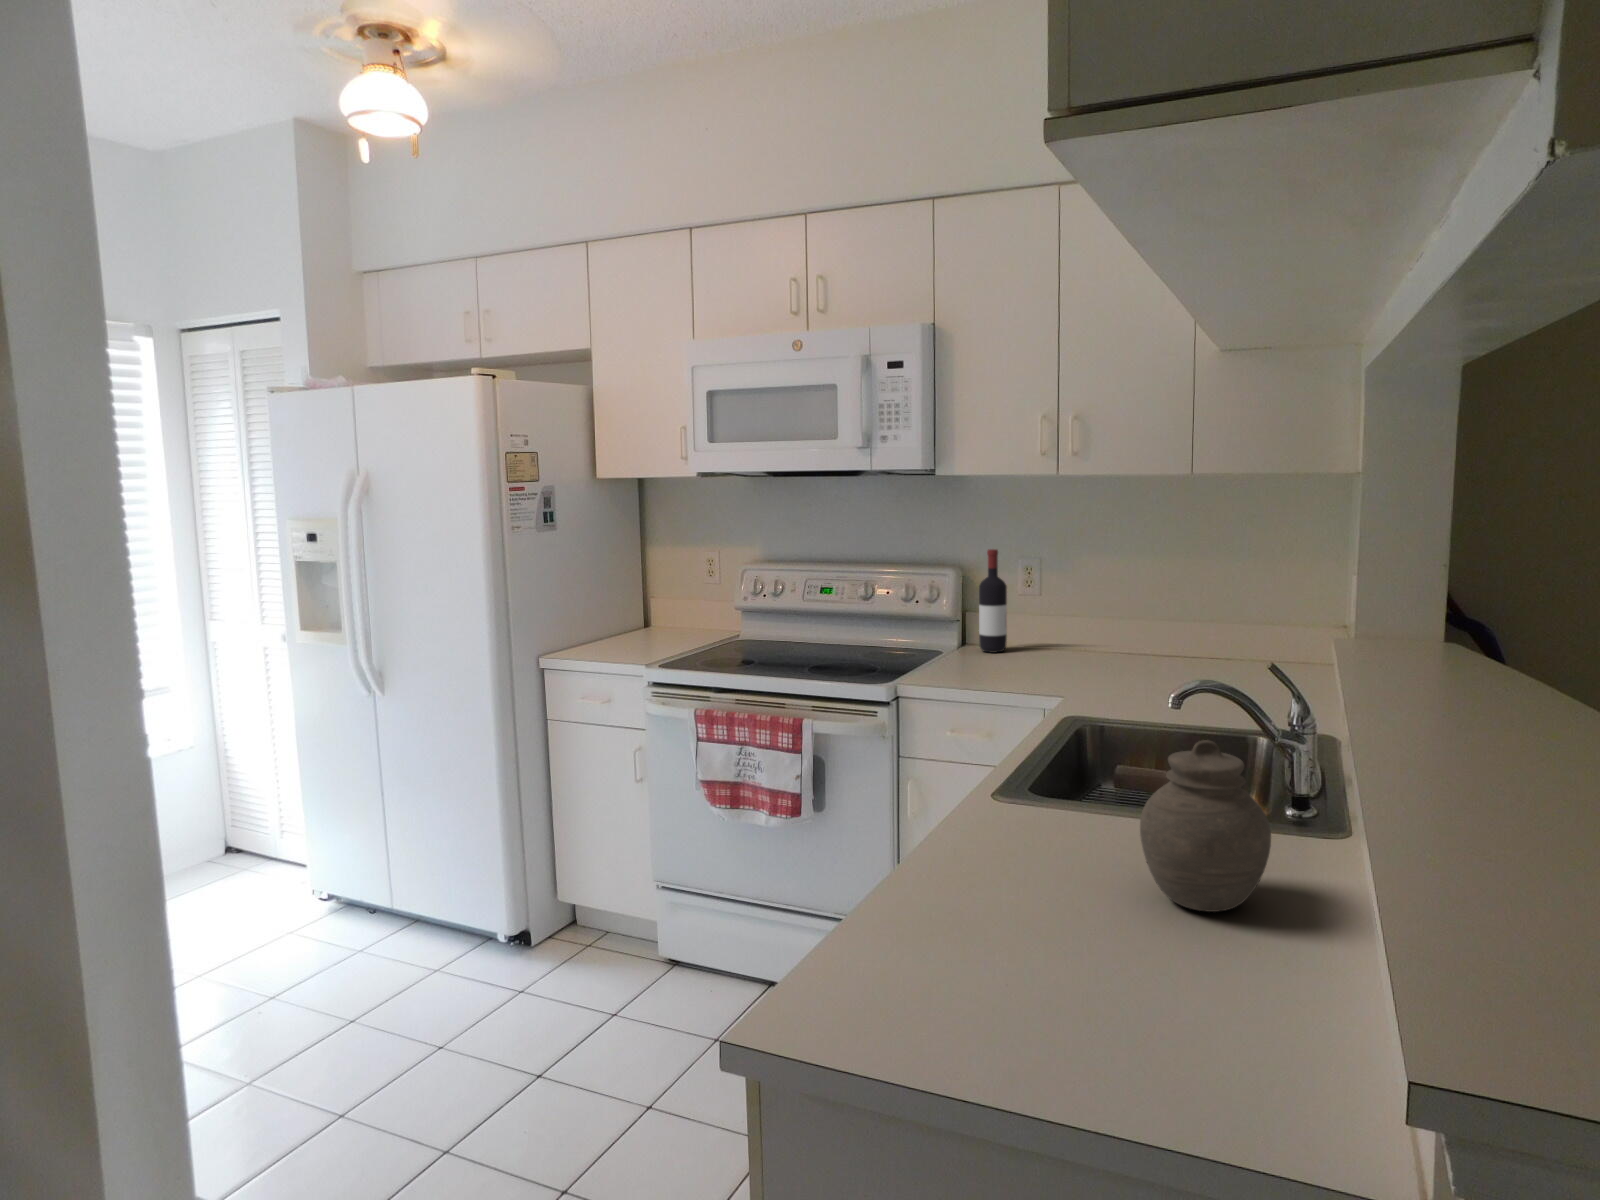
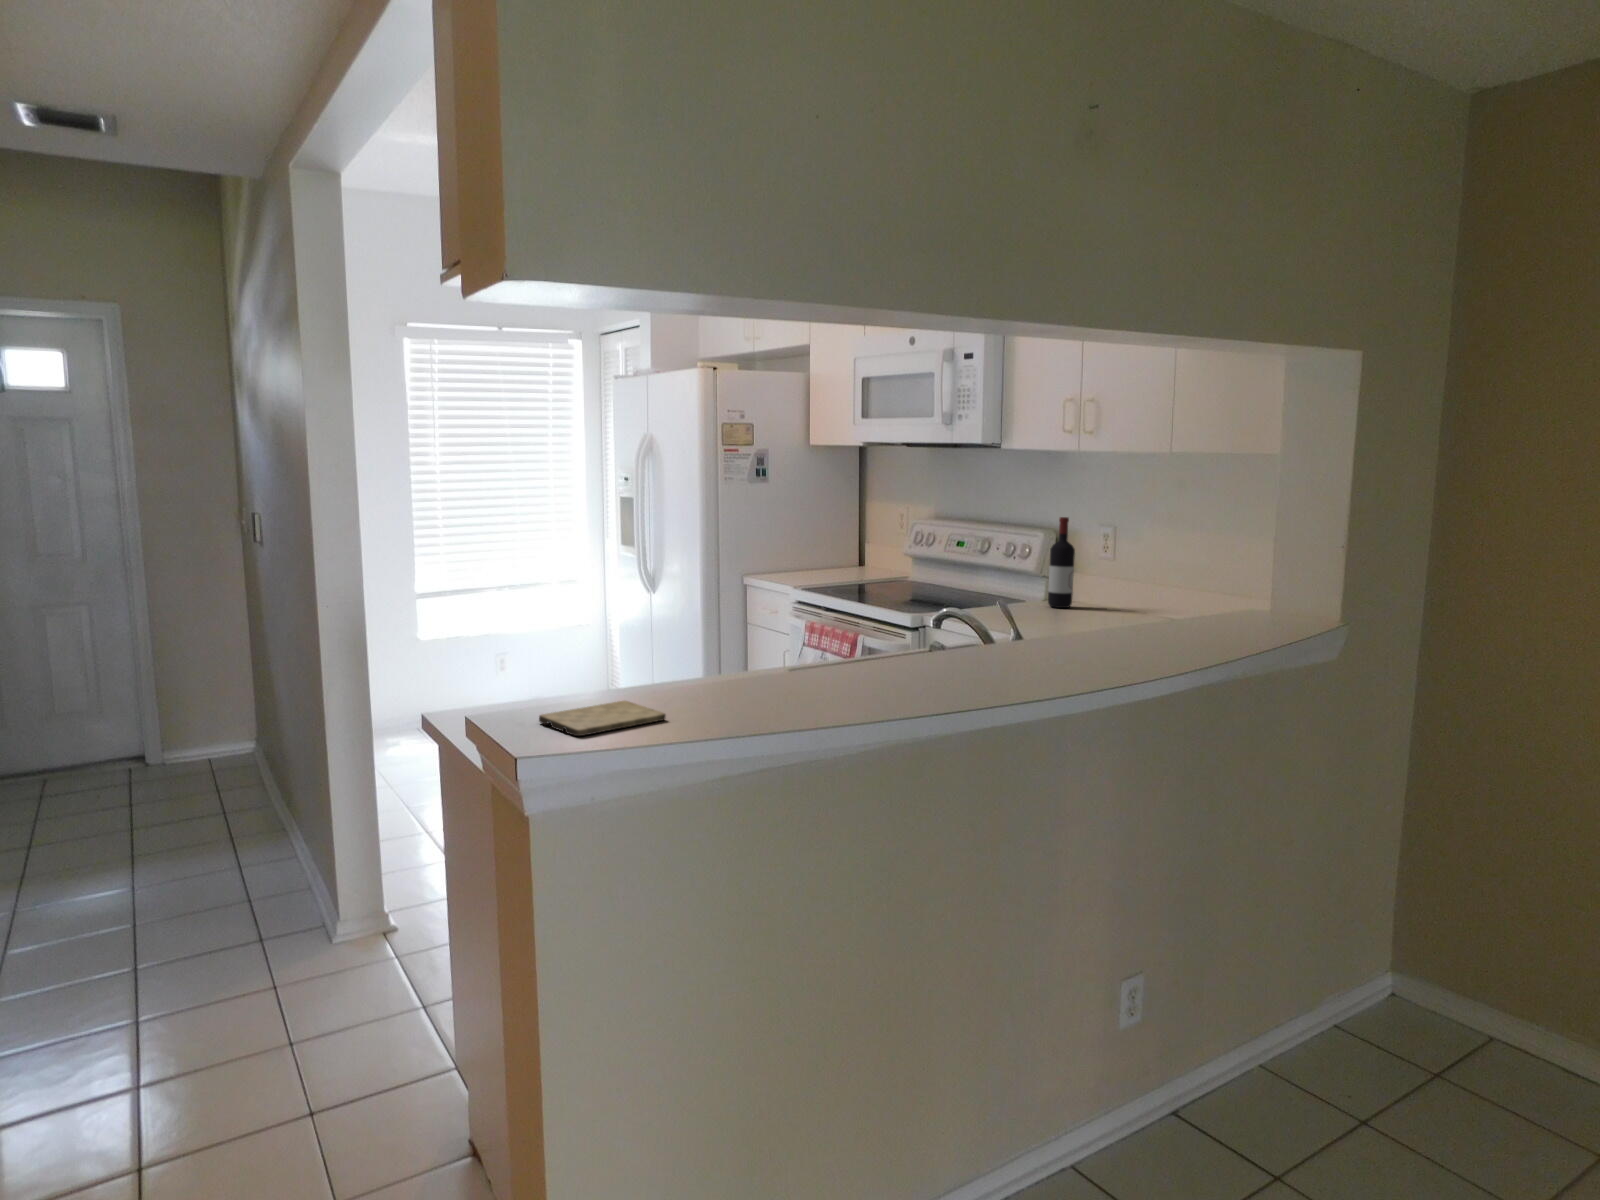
jar: present [1140,740,1271,912] -> none [701,600,779,706]
cutting board: none [1108,952,1273,1074] -> present [539,701,666,736]

